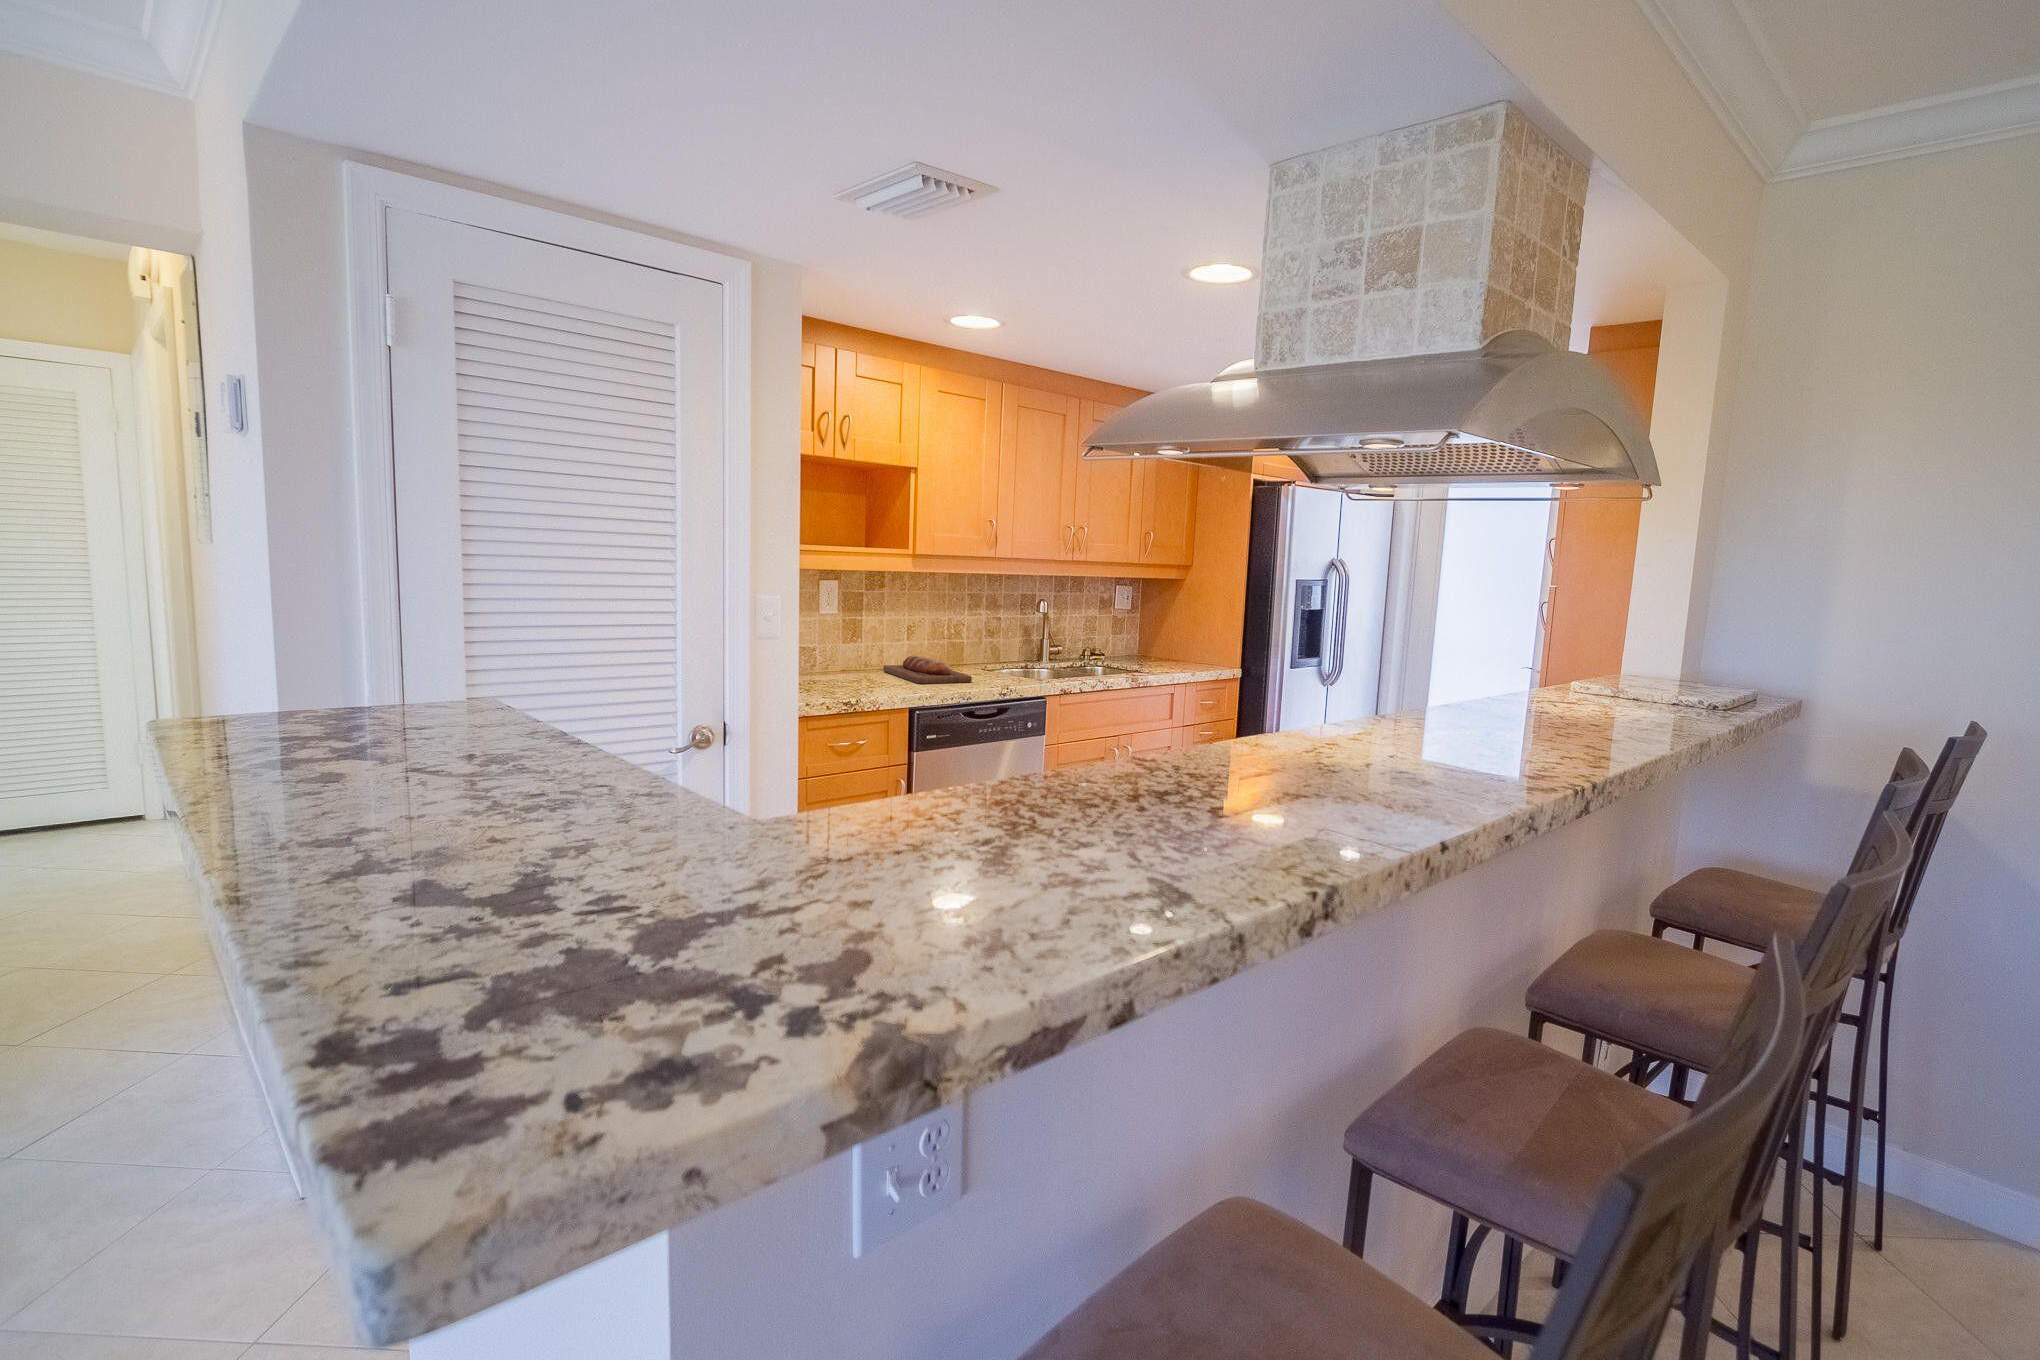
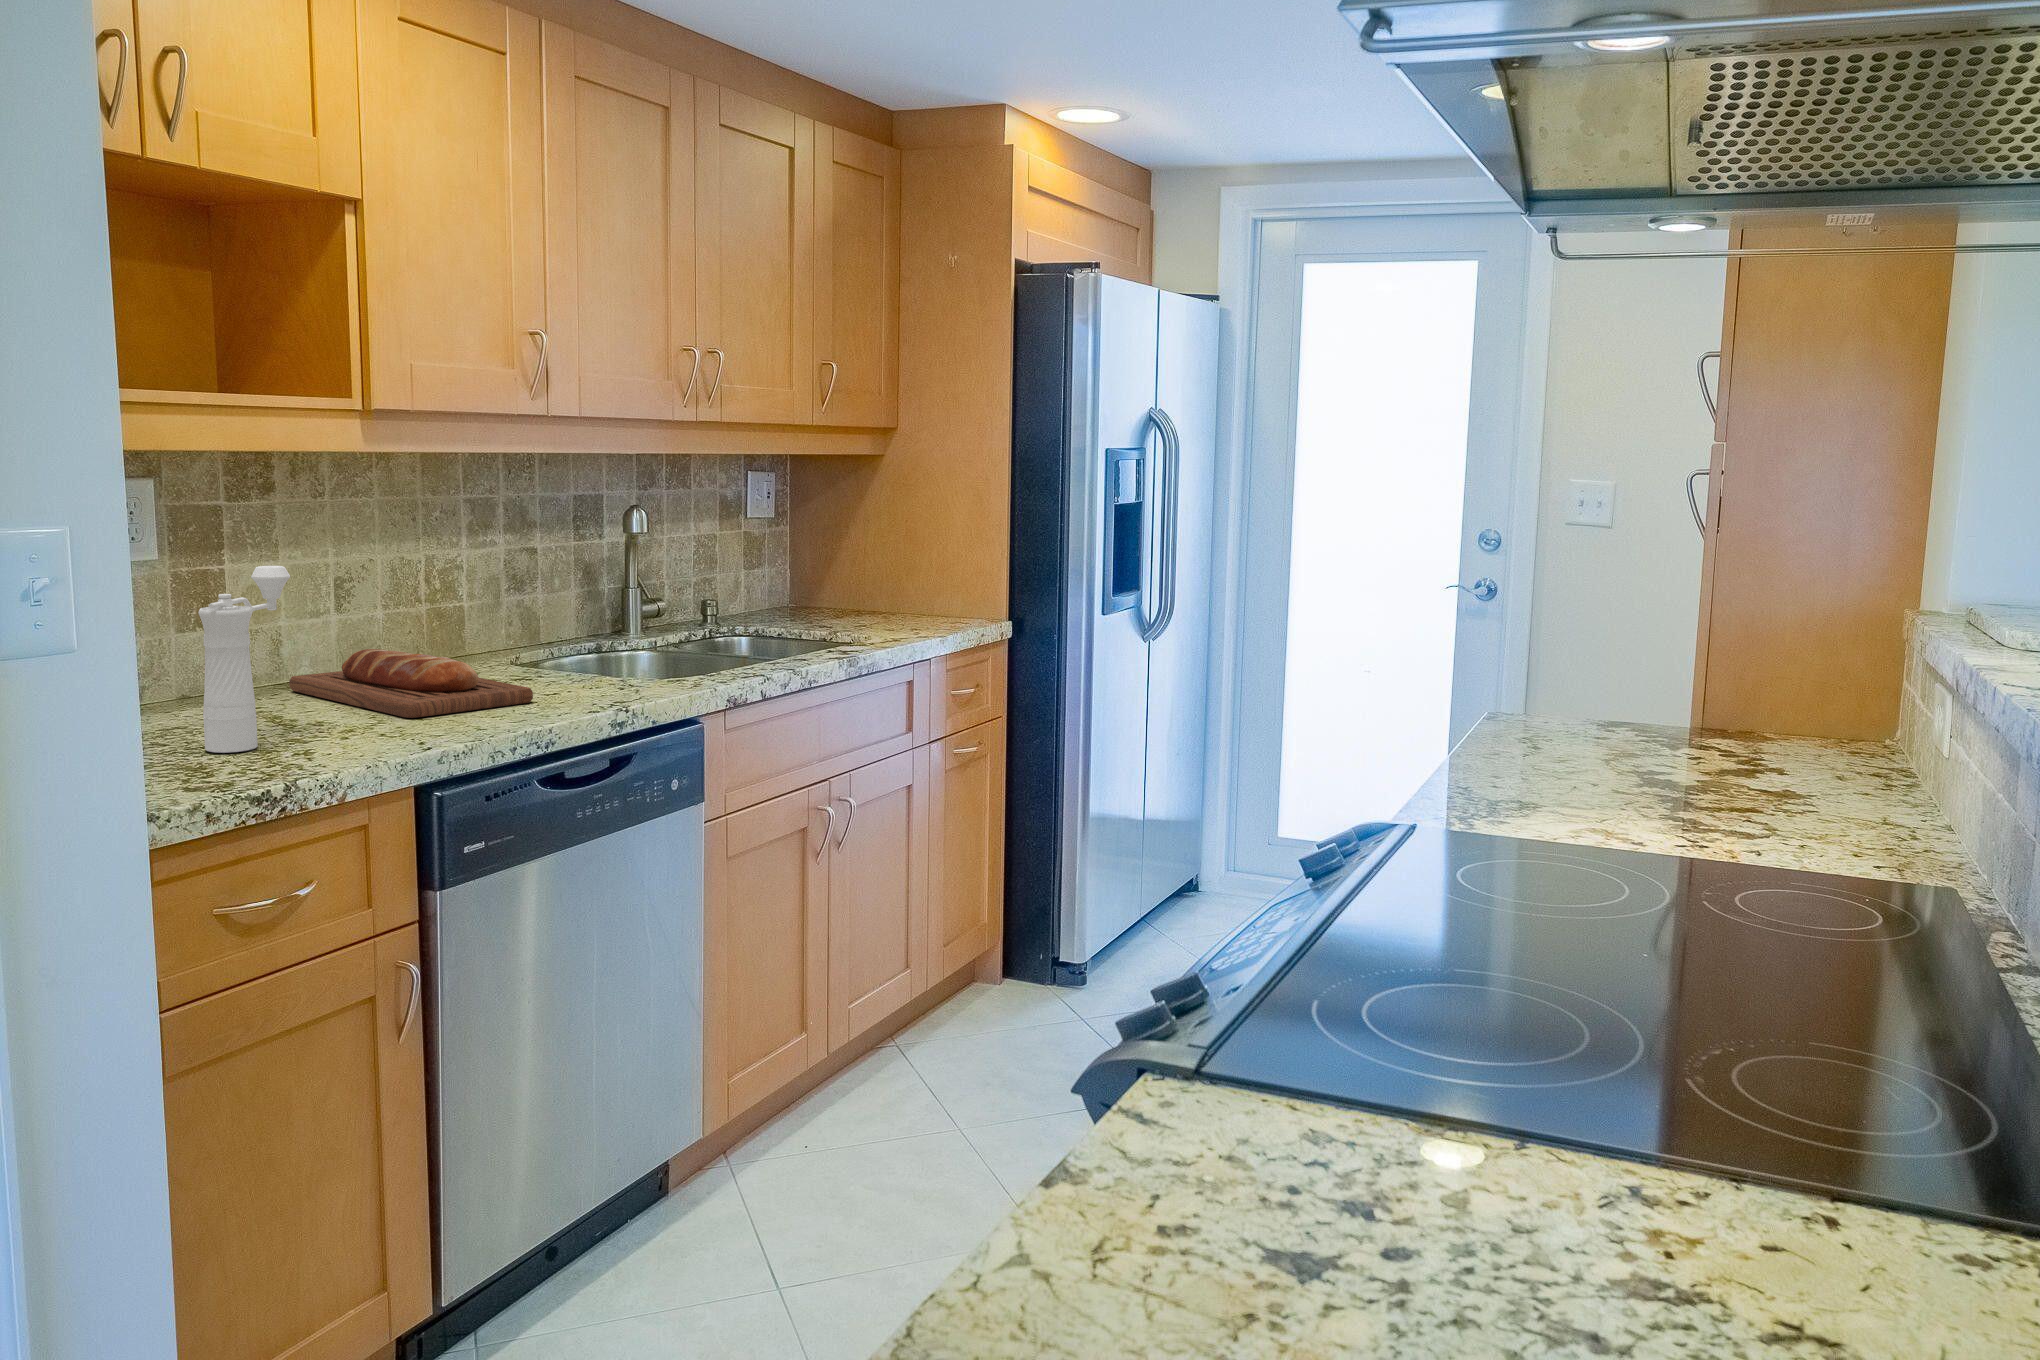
pepper mill: none [838,617,875,689] -> present [198,566,290,753]

